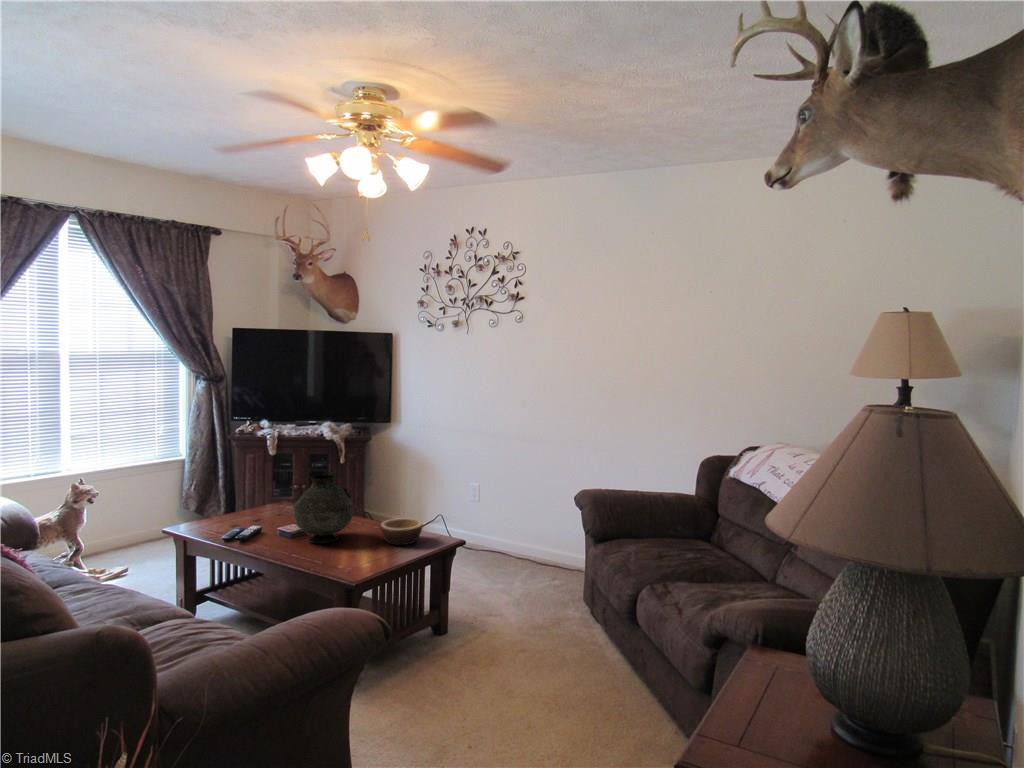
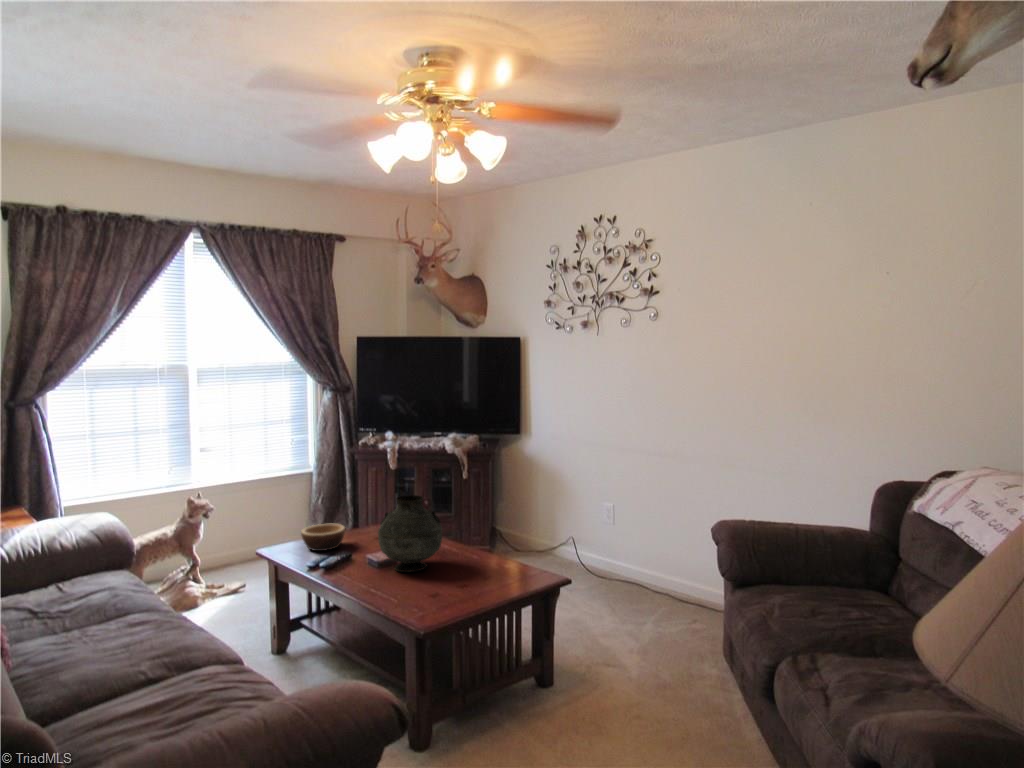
bowl: present [381,518,423,545] -> present [301,524,345,551]

